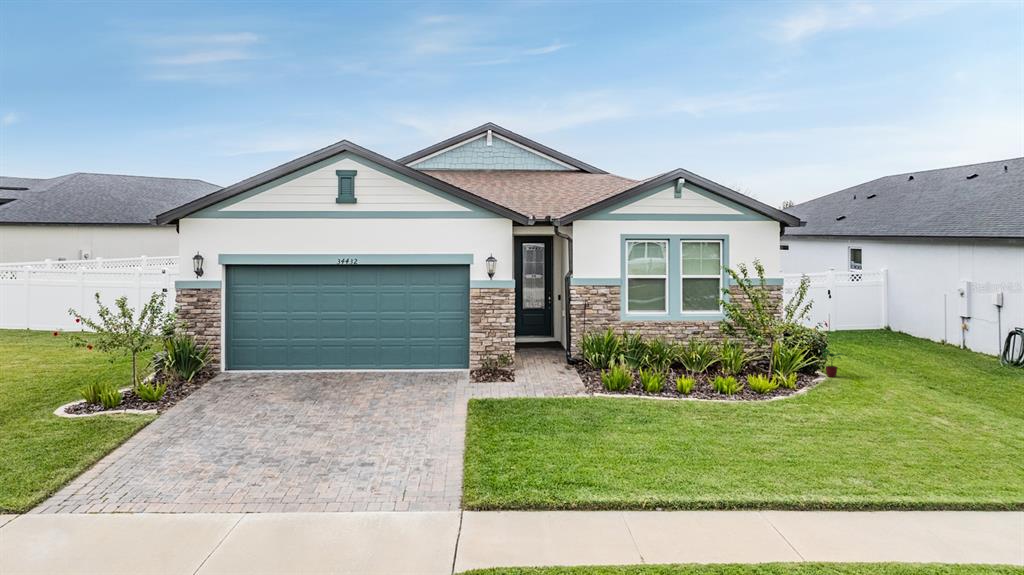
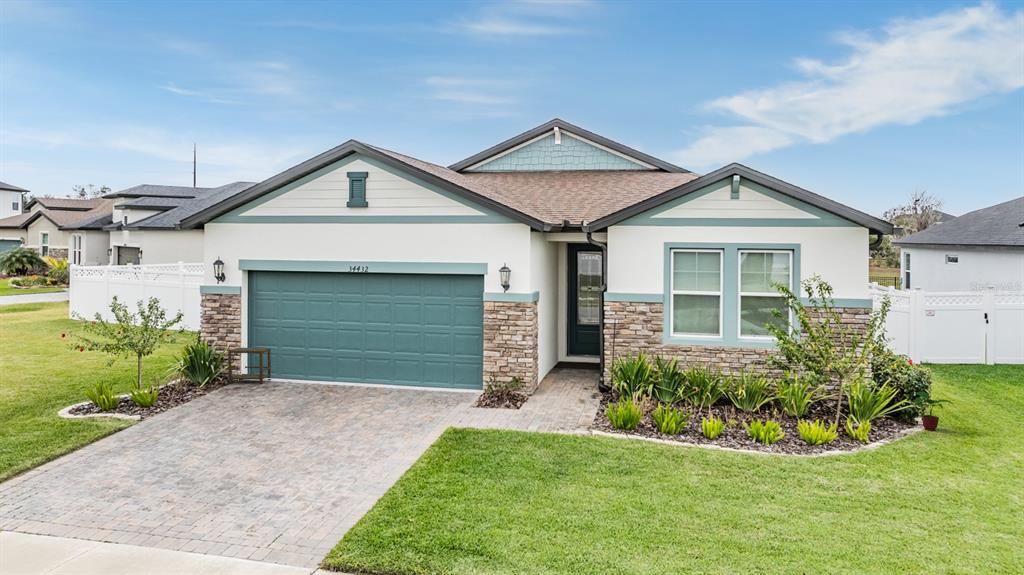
side table: none [212,341,253,377] -> present [228,347,271,384]

